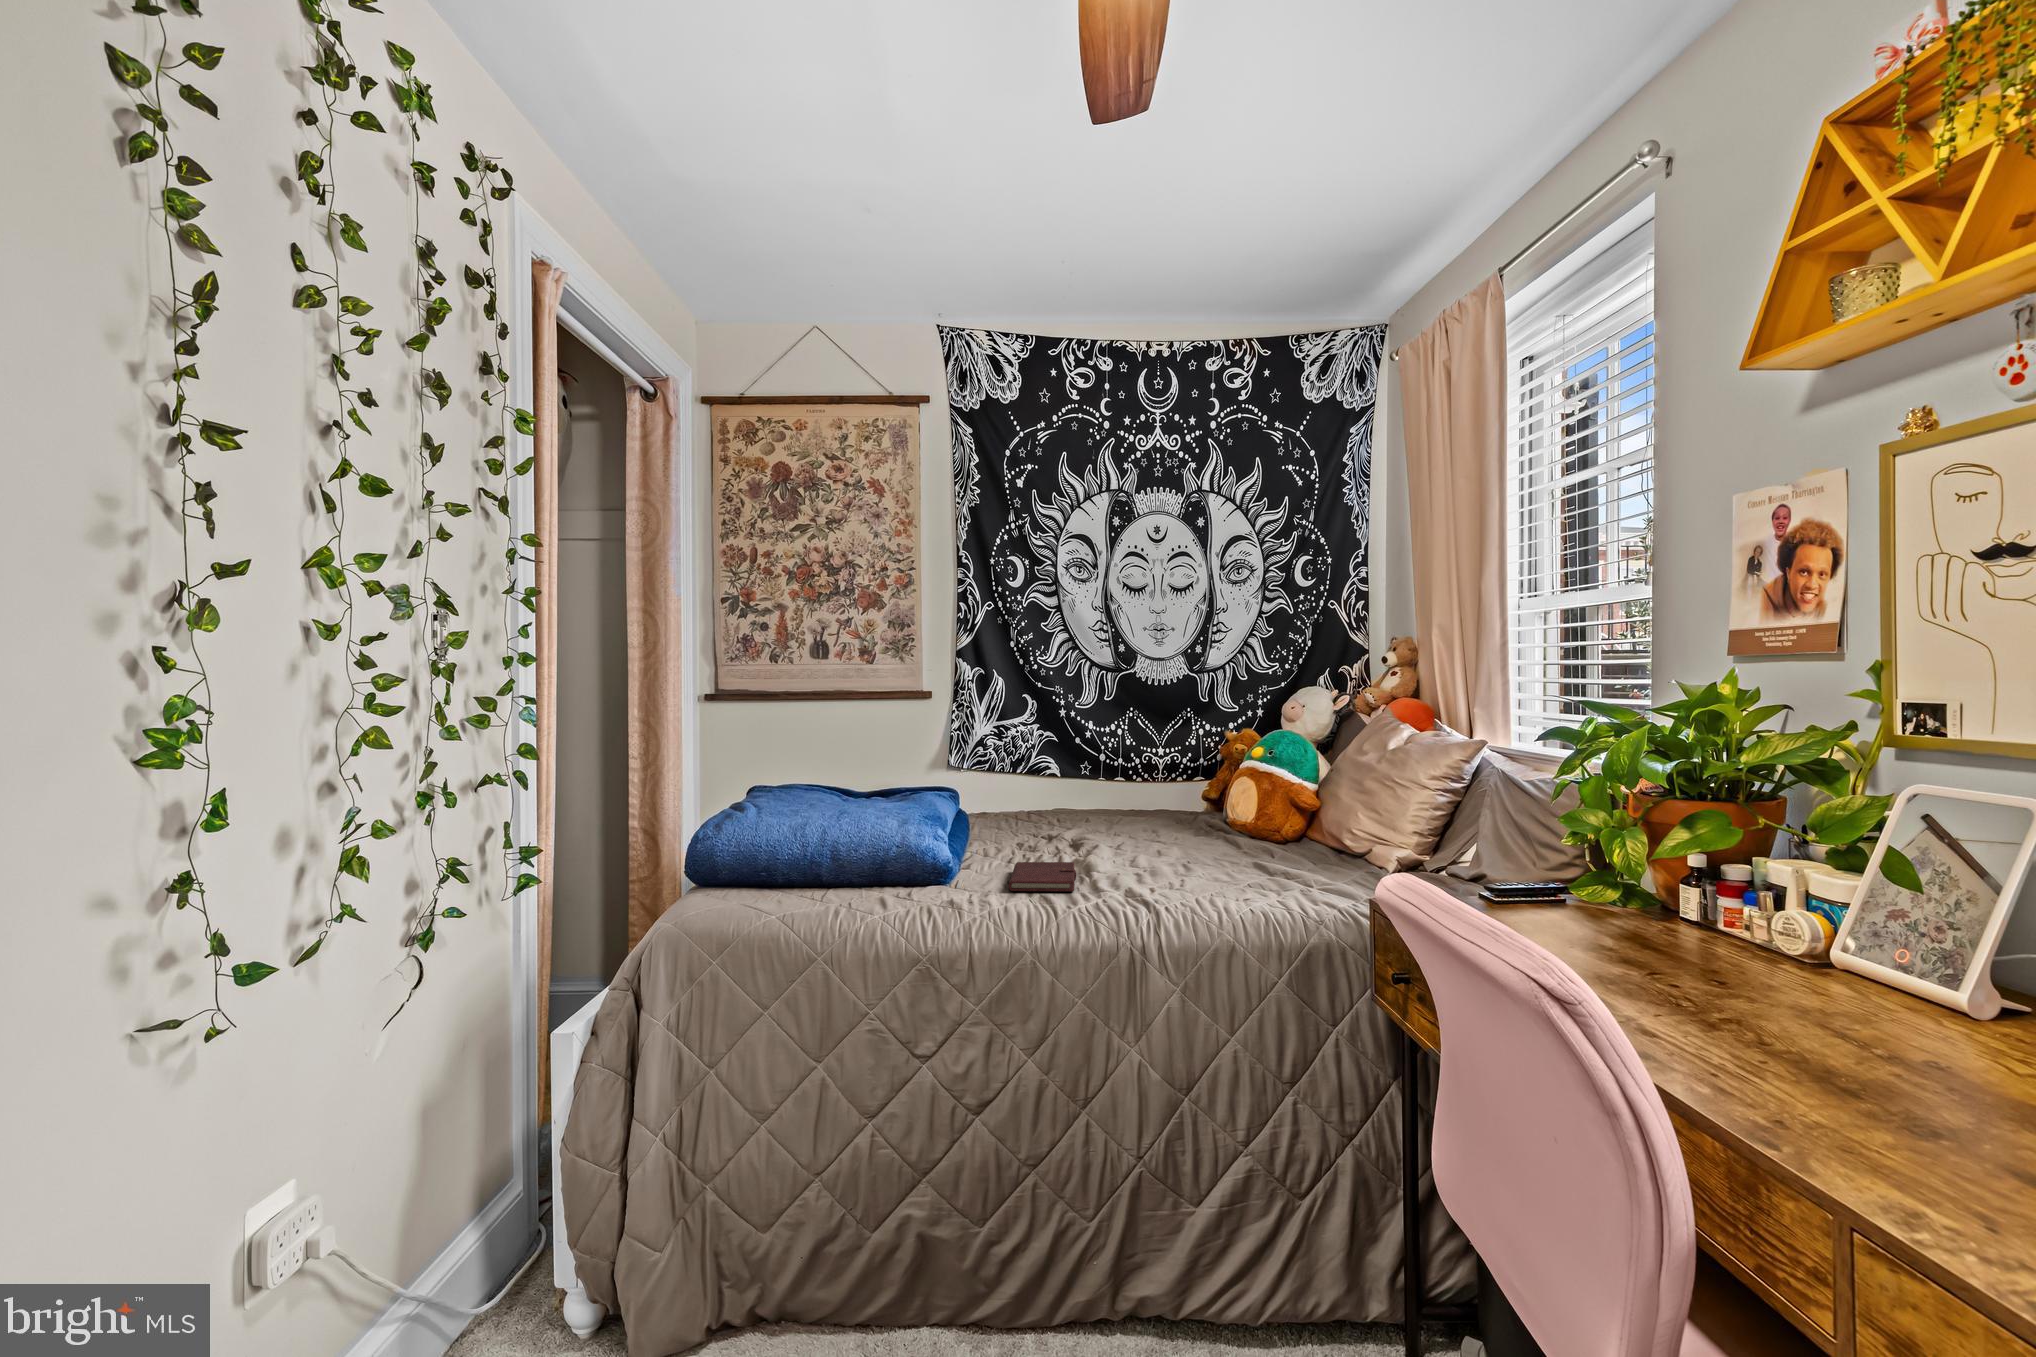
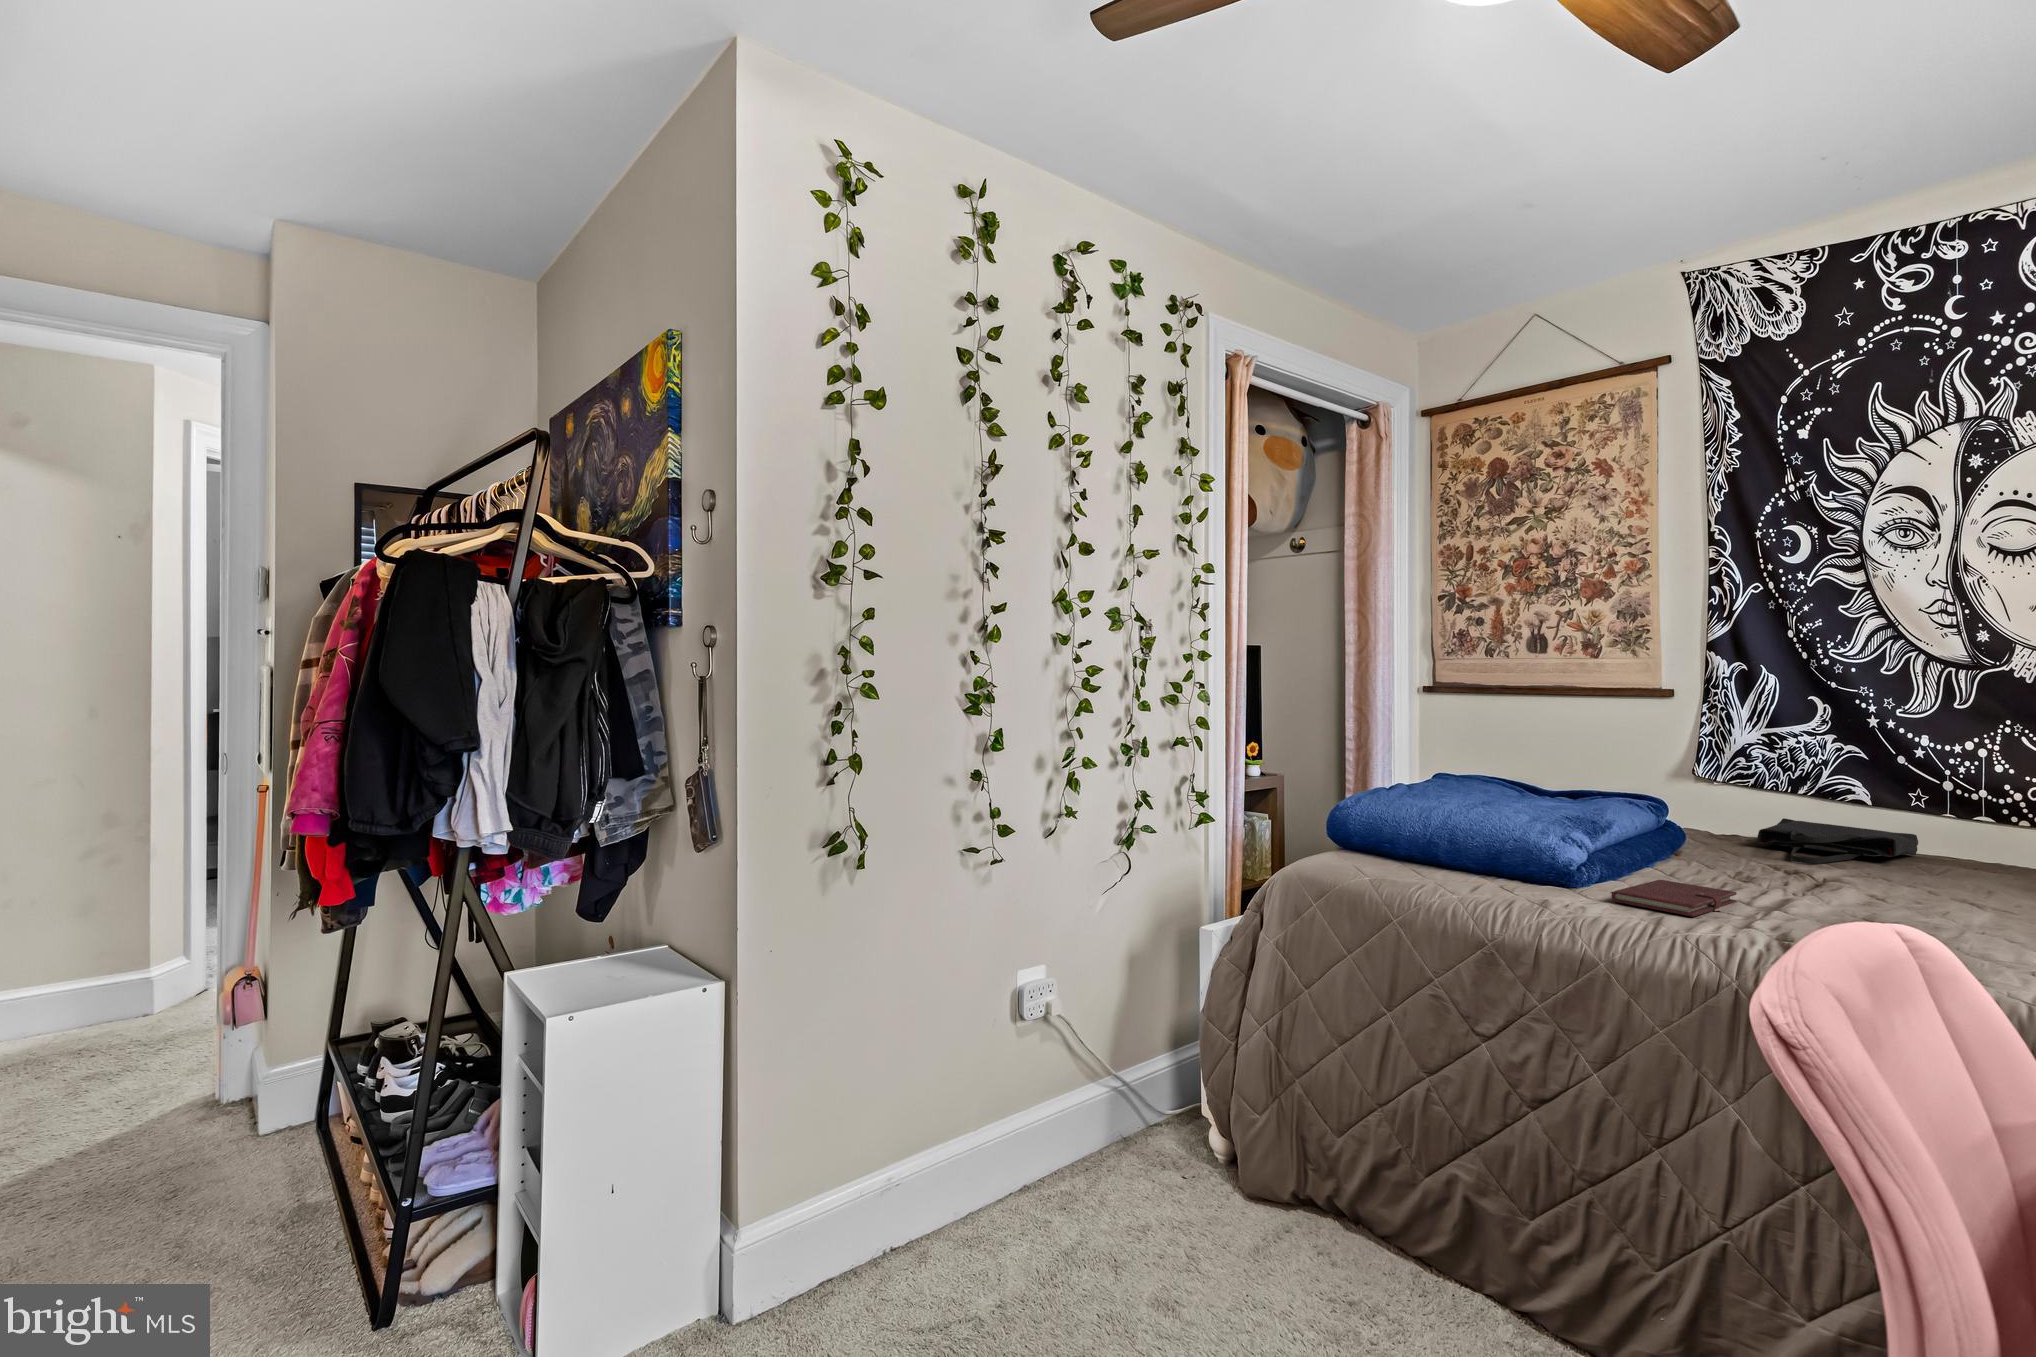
tote bag: none [1011,793,1095,827] -> present [1757,818,1918,864]

